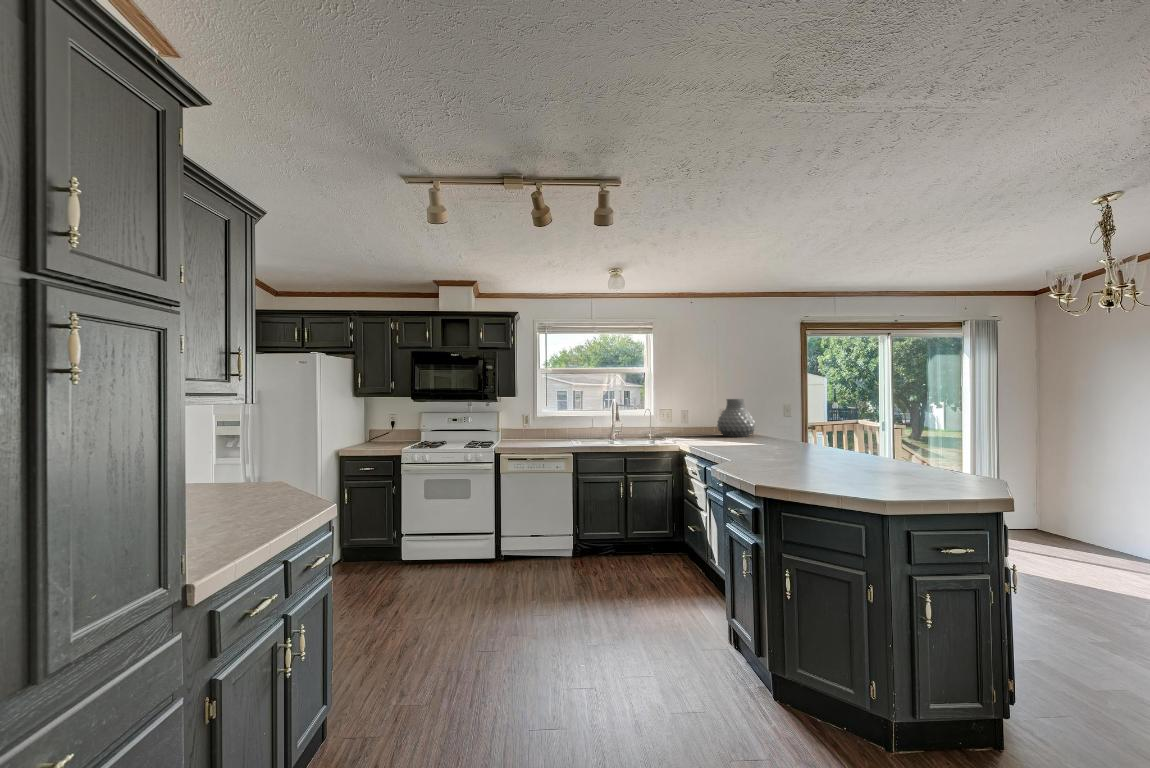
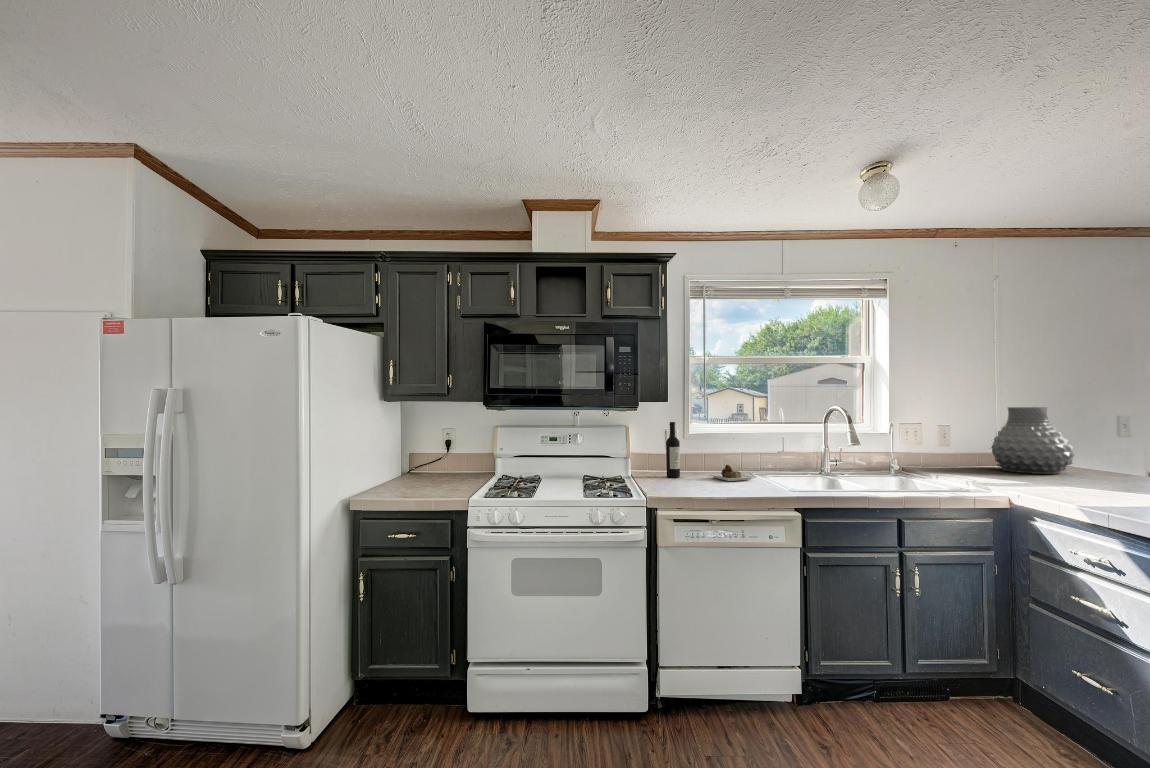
wine bottle: none [521,409,568,442] -> present [666,422,756,481]

